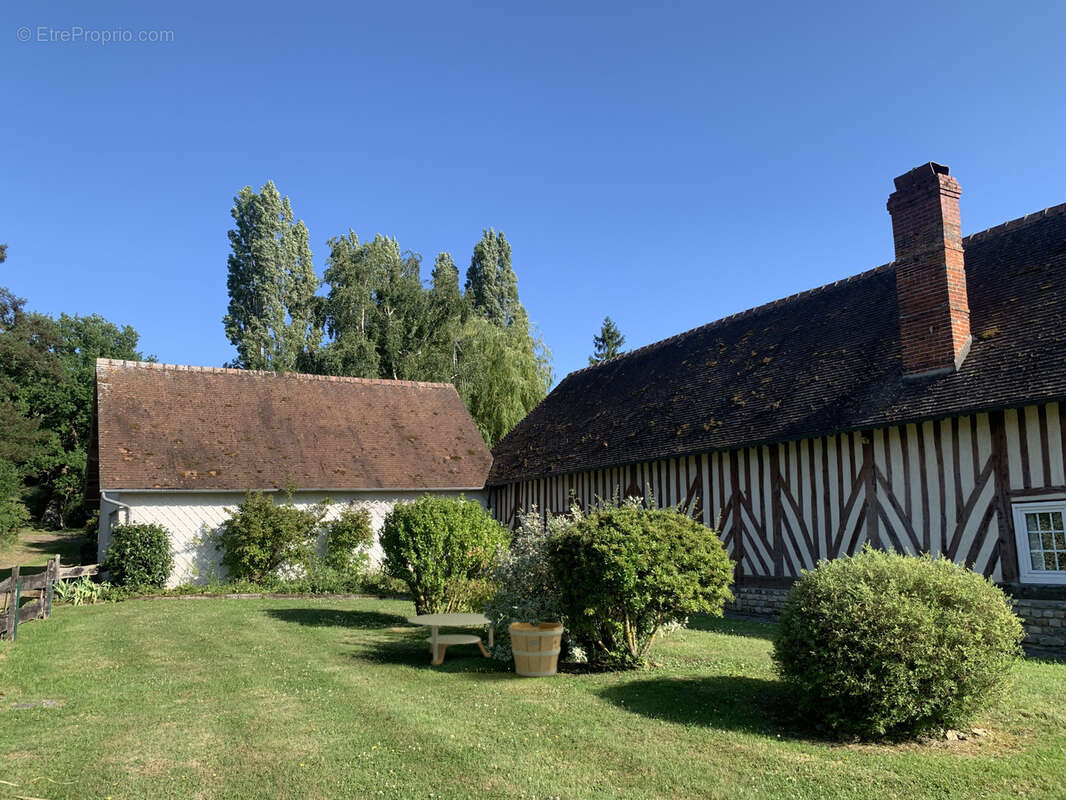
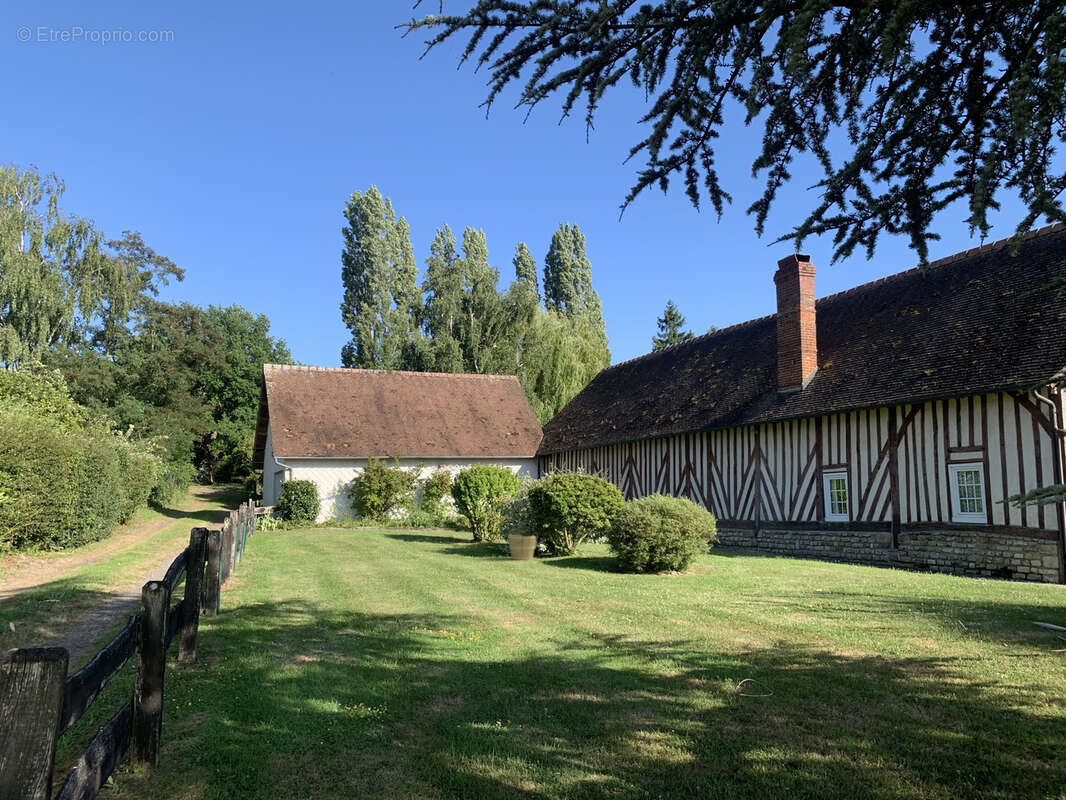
round table: present [408,613,493,665] -> none [459,531,509,556]

